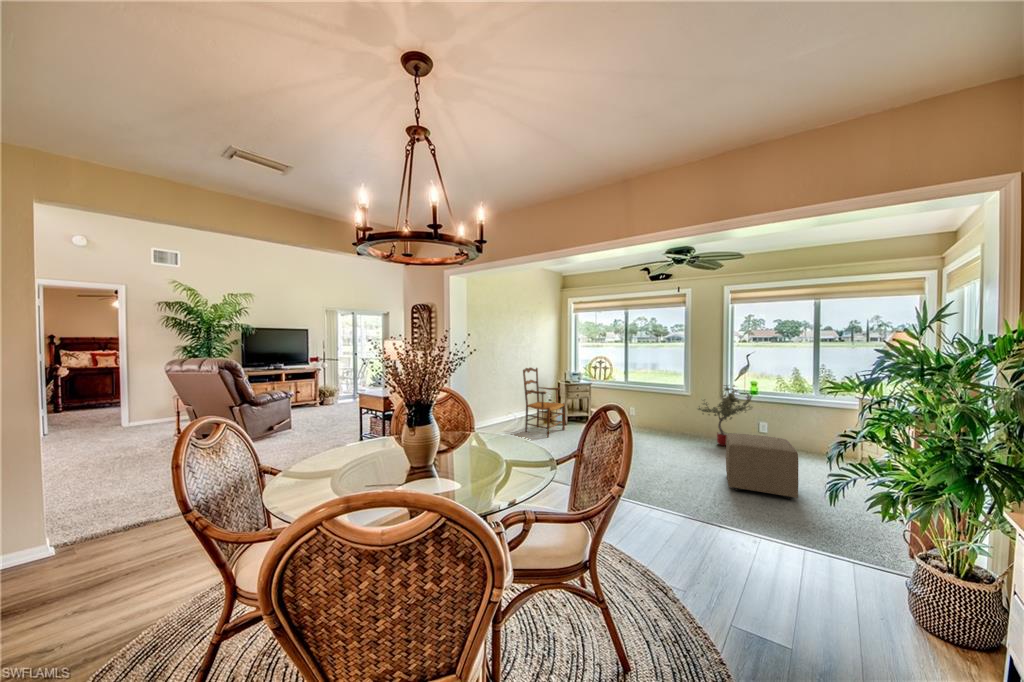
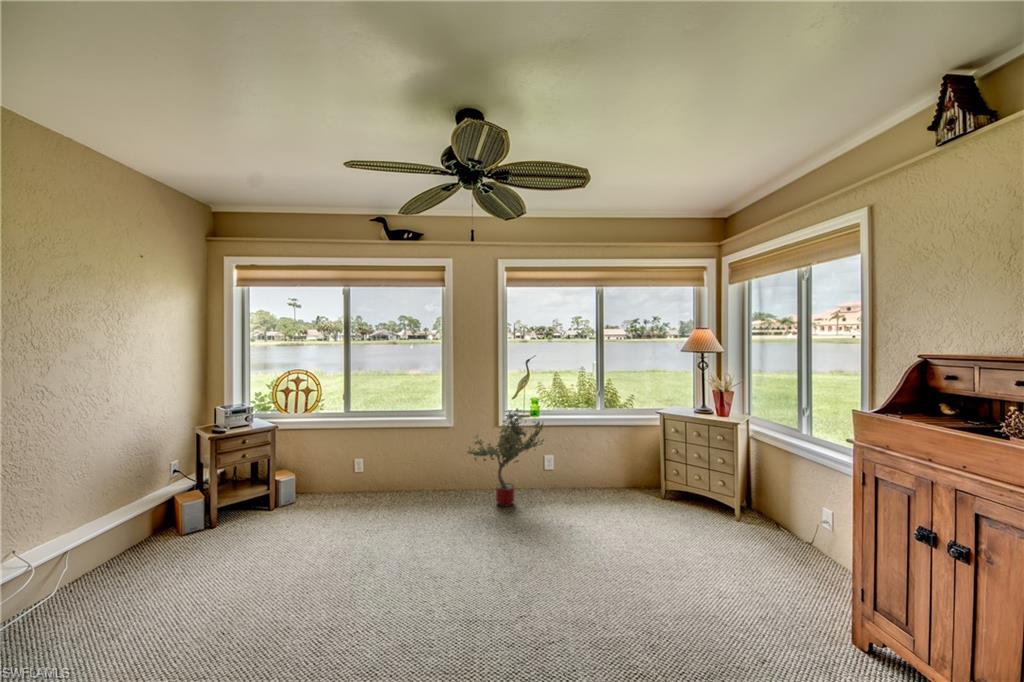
armchair: present [523,368,565,437] -> none [59,409,206,593]
ottoman: present [726,433,799,499] -> none [543,508,679,652]

